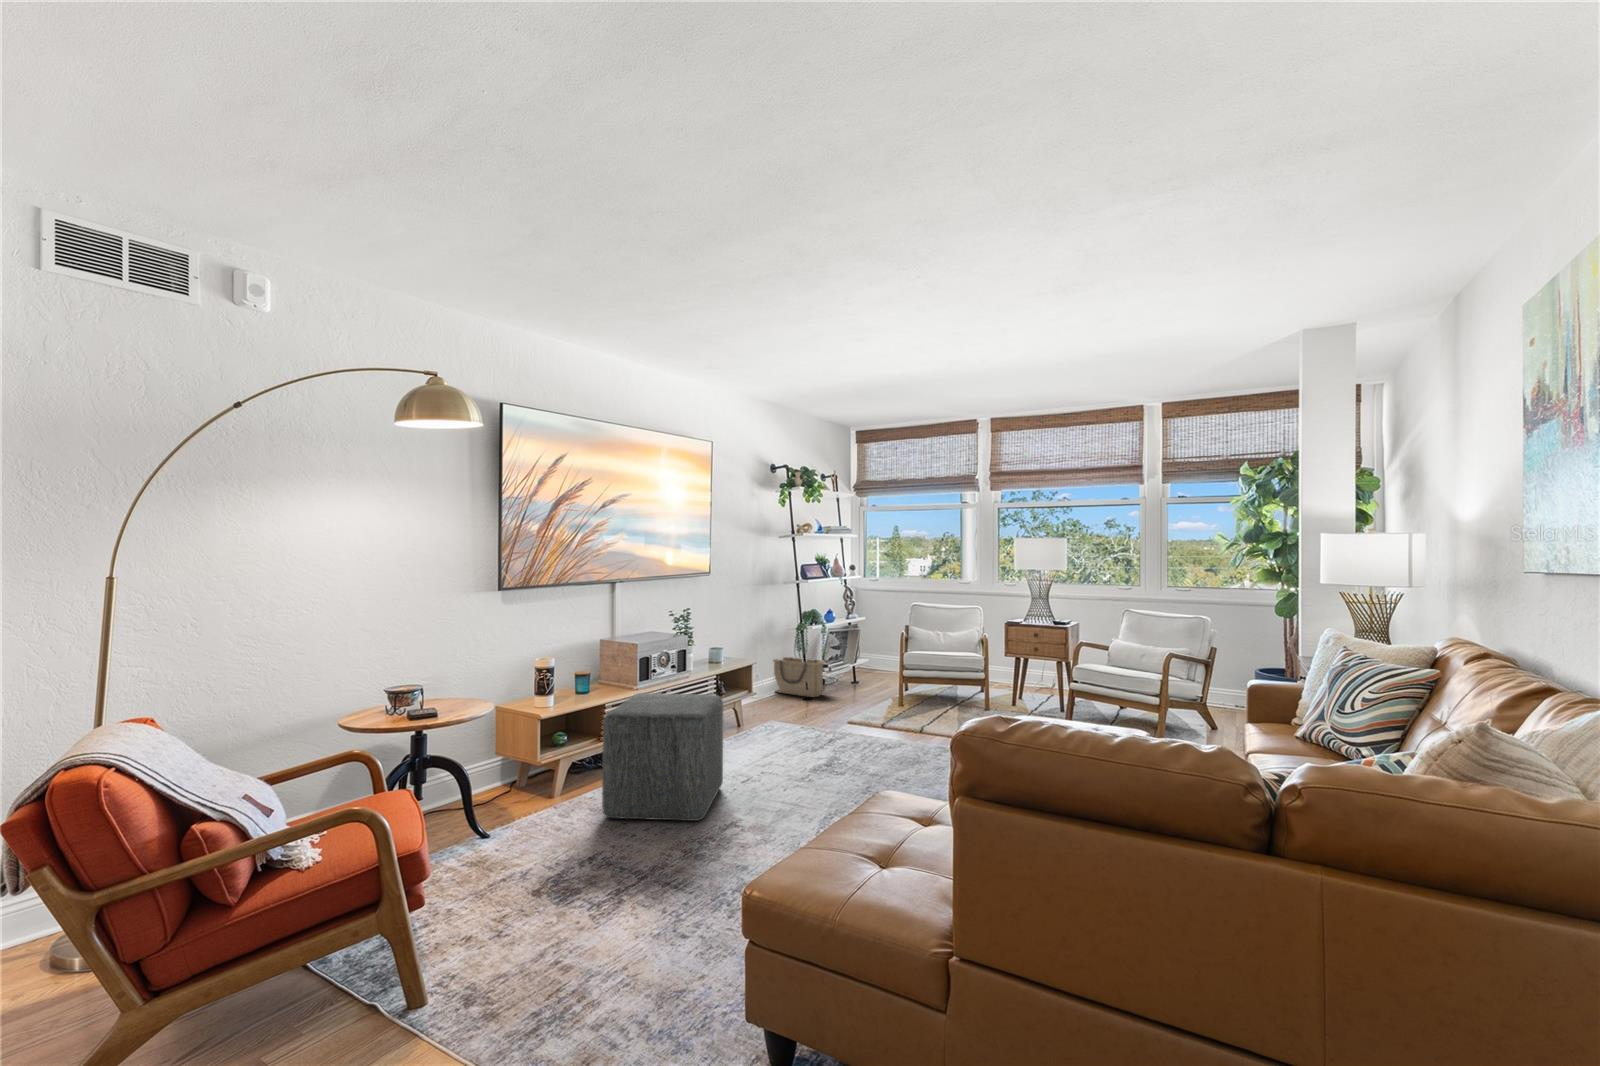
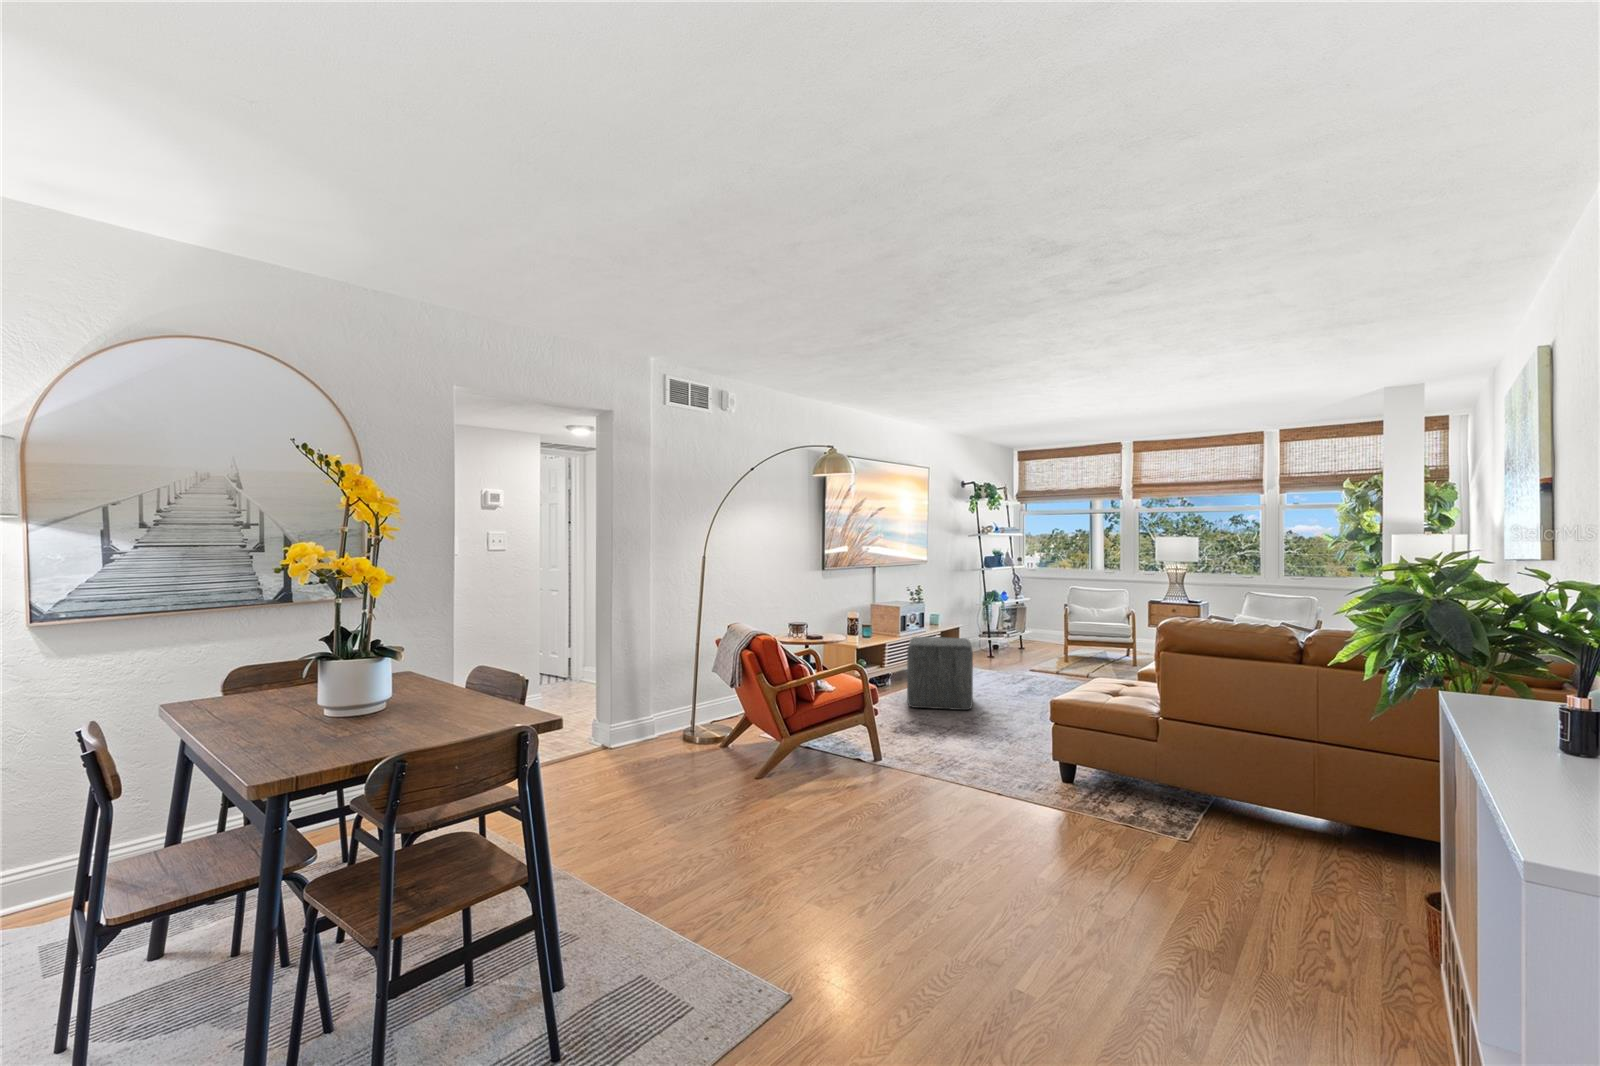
basket: present [773,657,824,697] -> none [964,626,1005,655]

